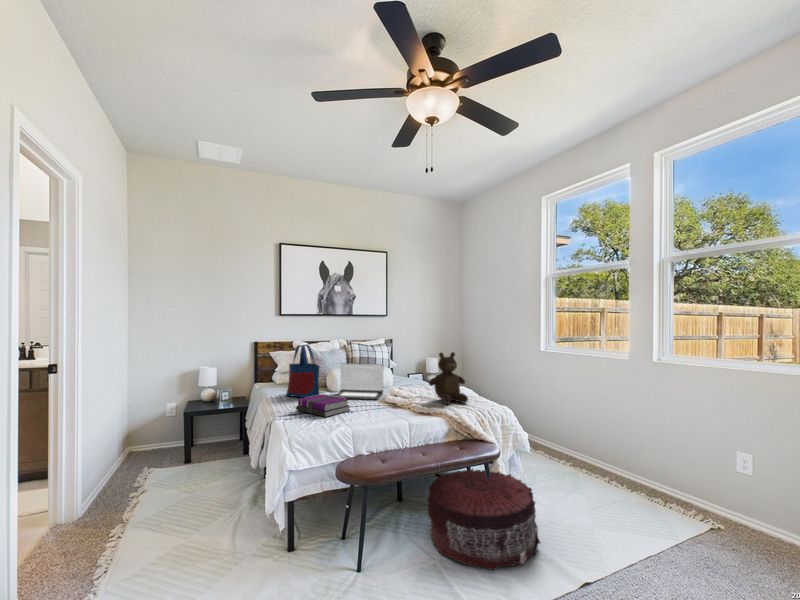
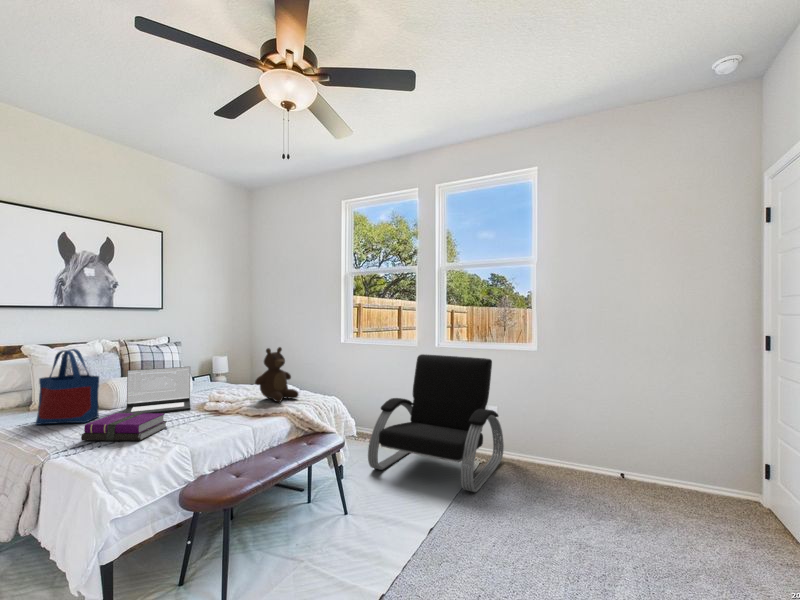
armchair: none [545,372,754,560] -> present [368,354,504,492]
pouf: present [427,469,540,570] -> none [280,458,387,555]

